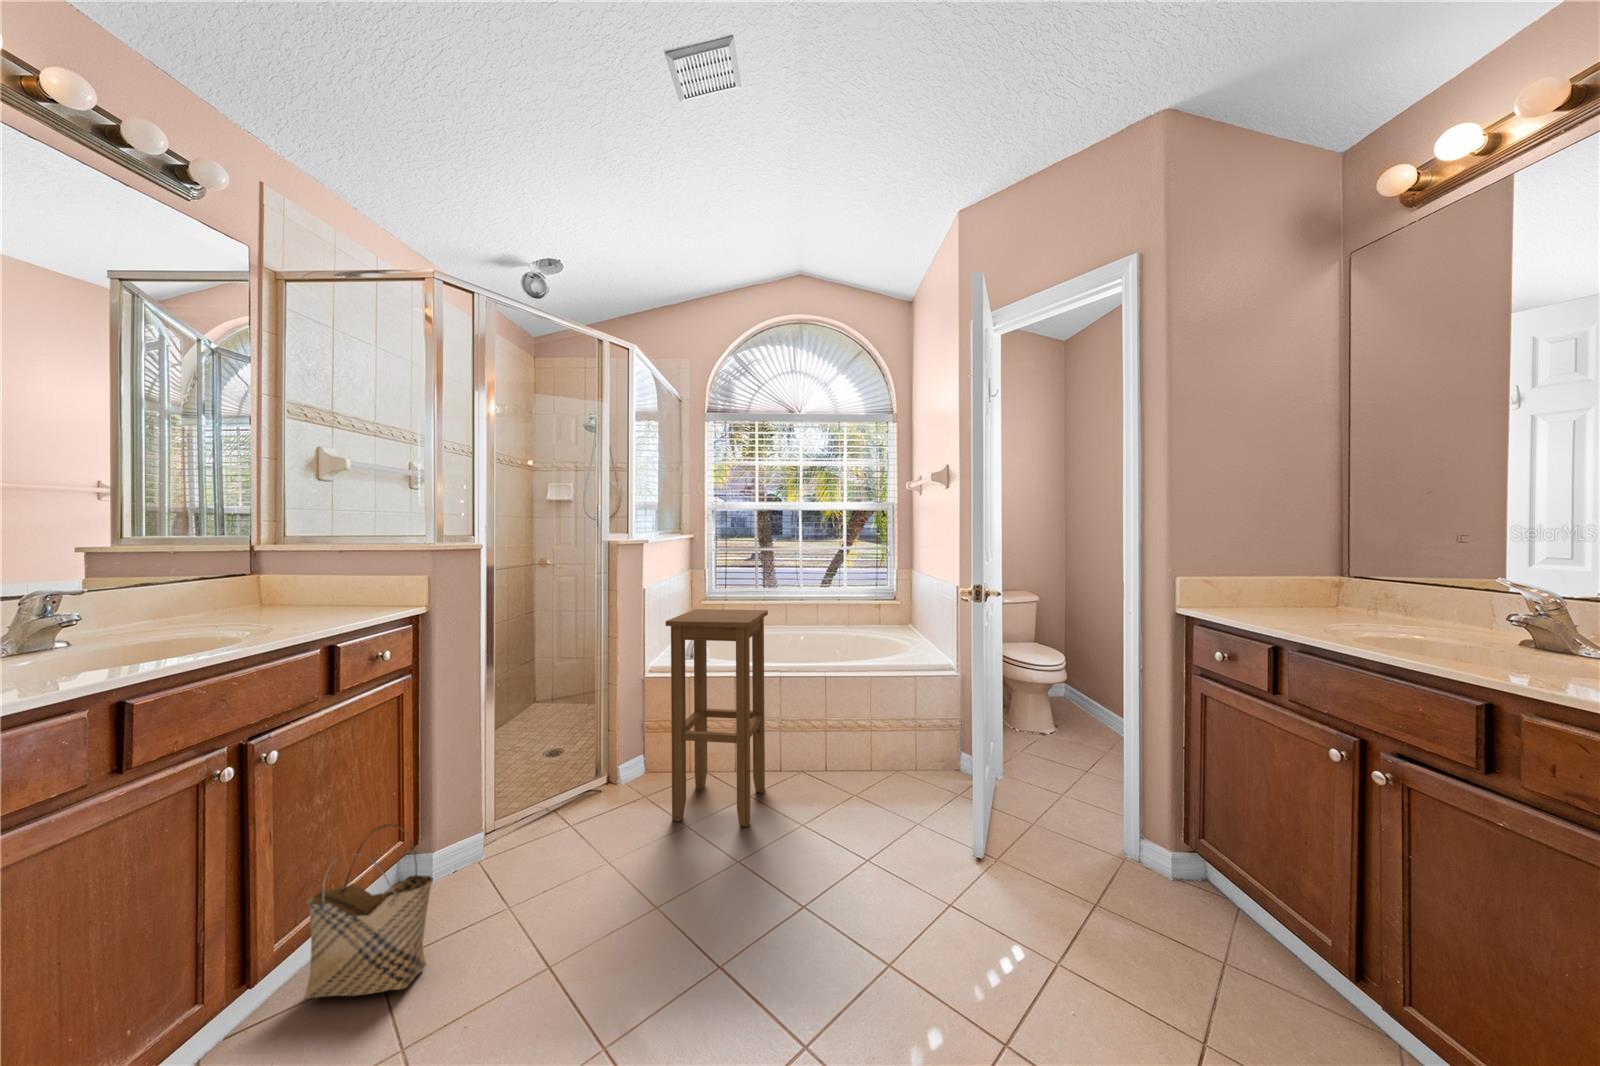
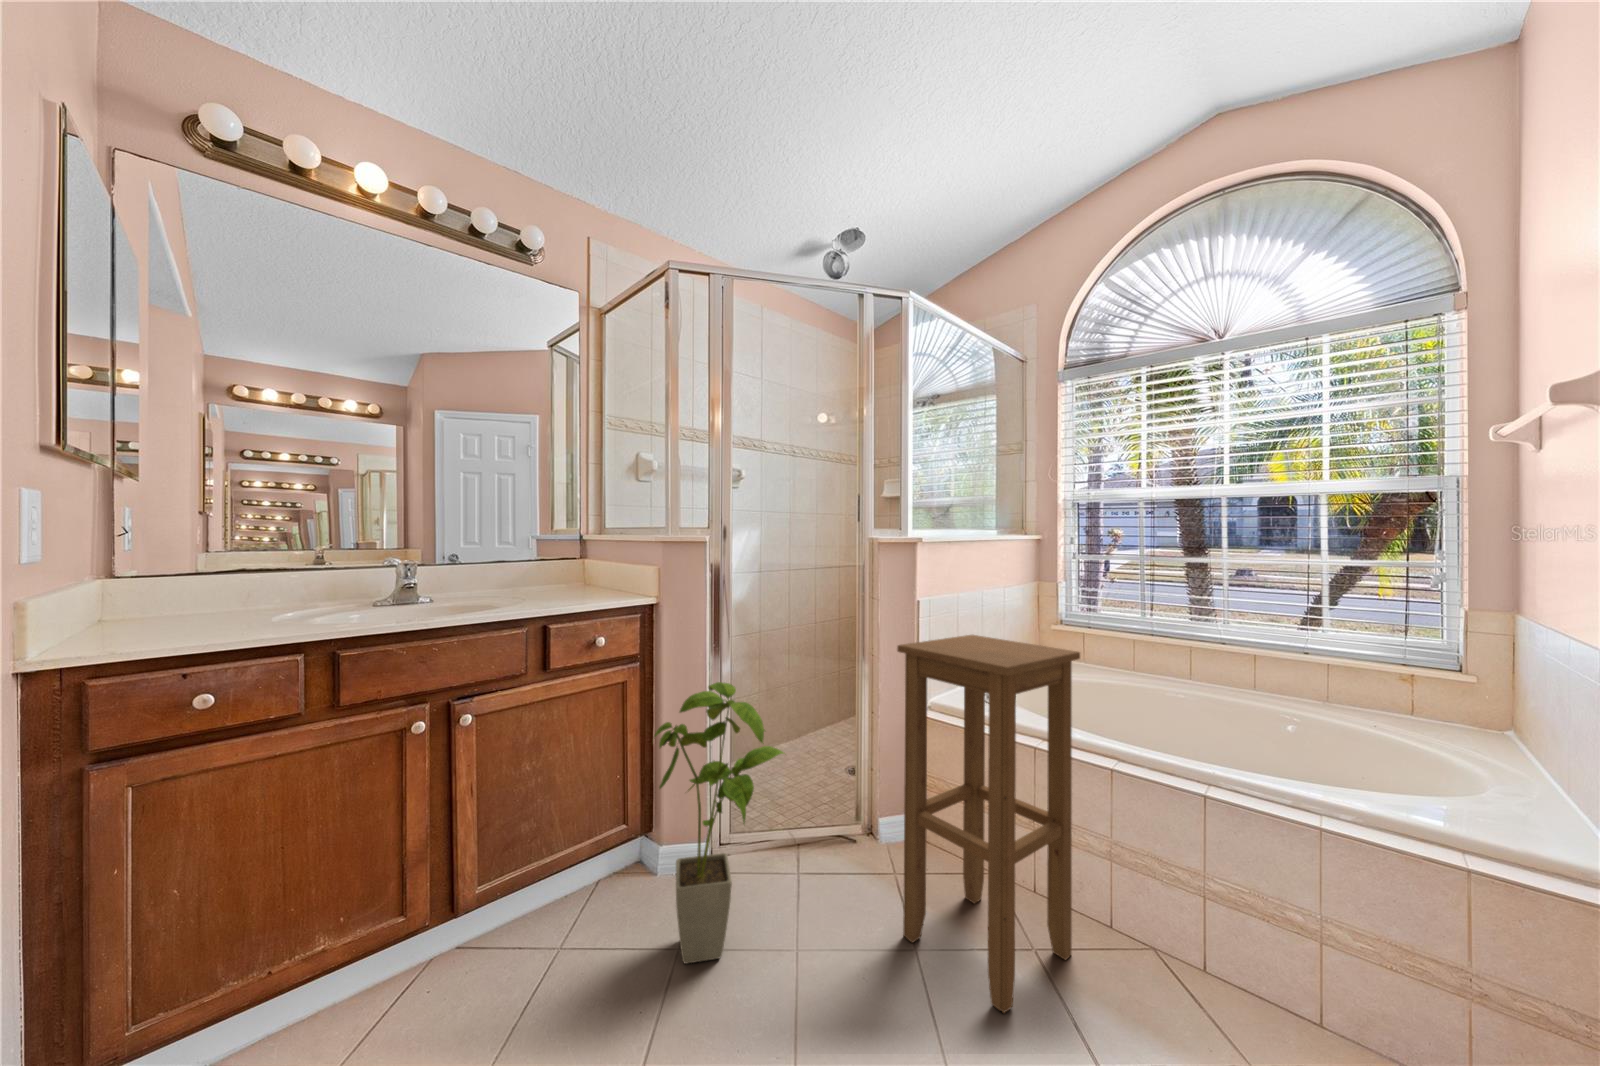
house plant: none [473,670,602,906] -> present [654,682,784,963]
woven basket: present [305,824,432,999] -> none [491,810,581,998]

